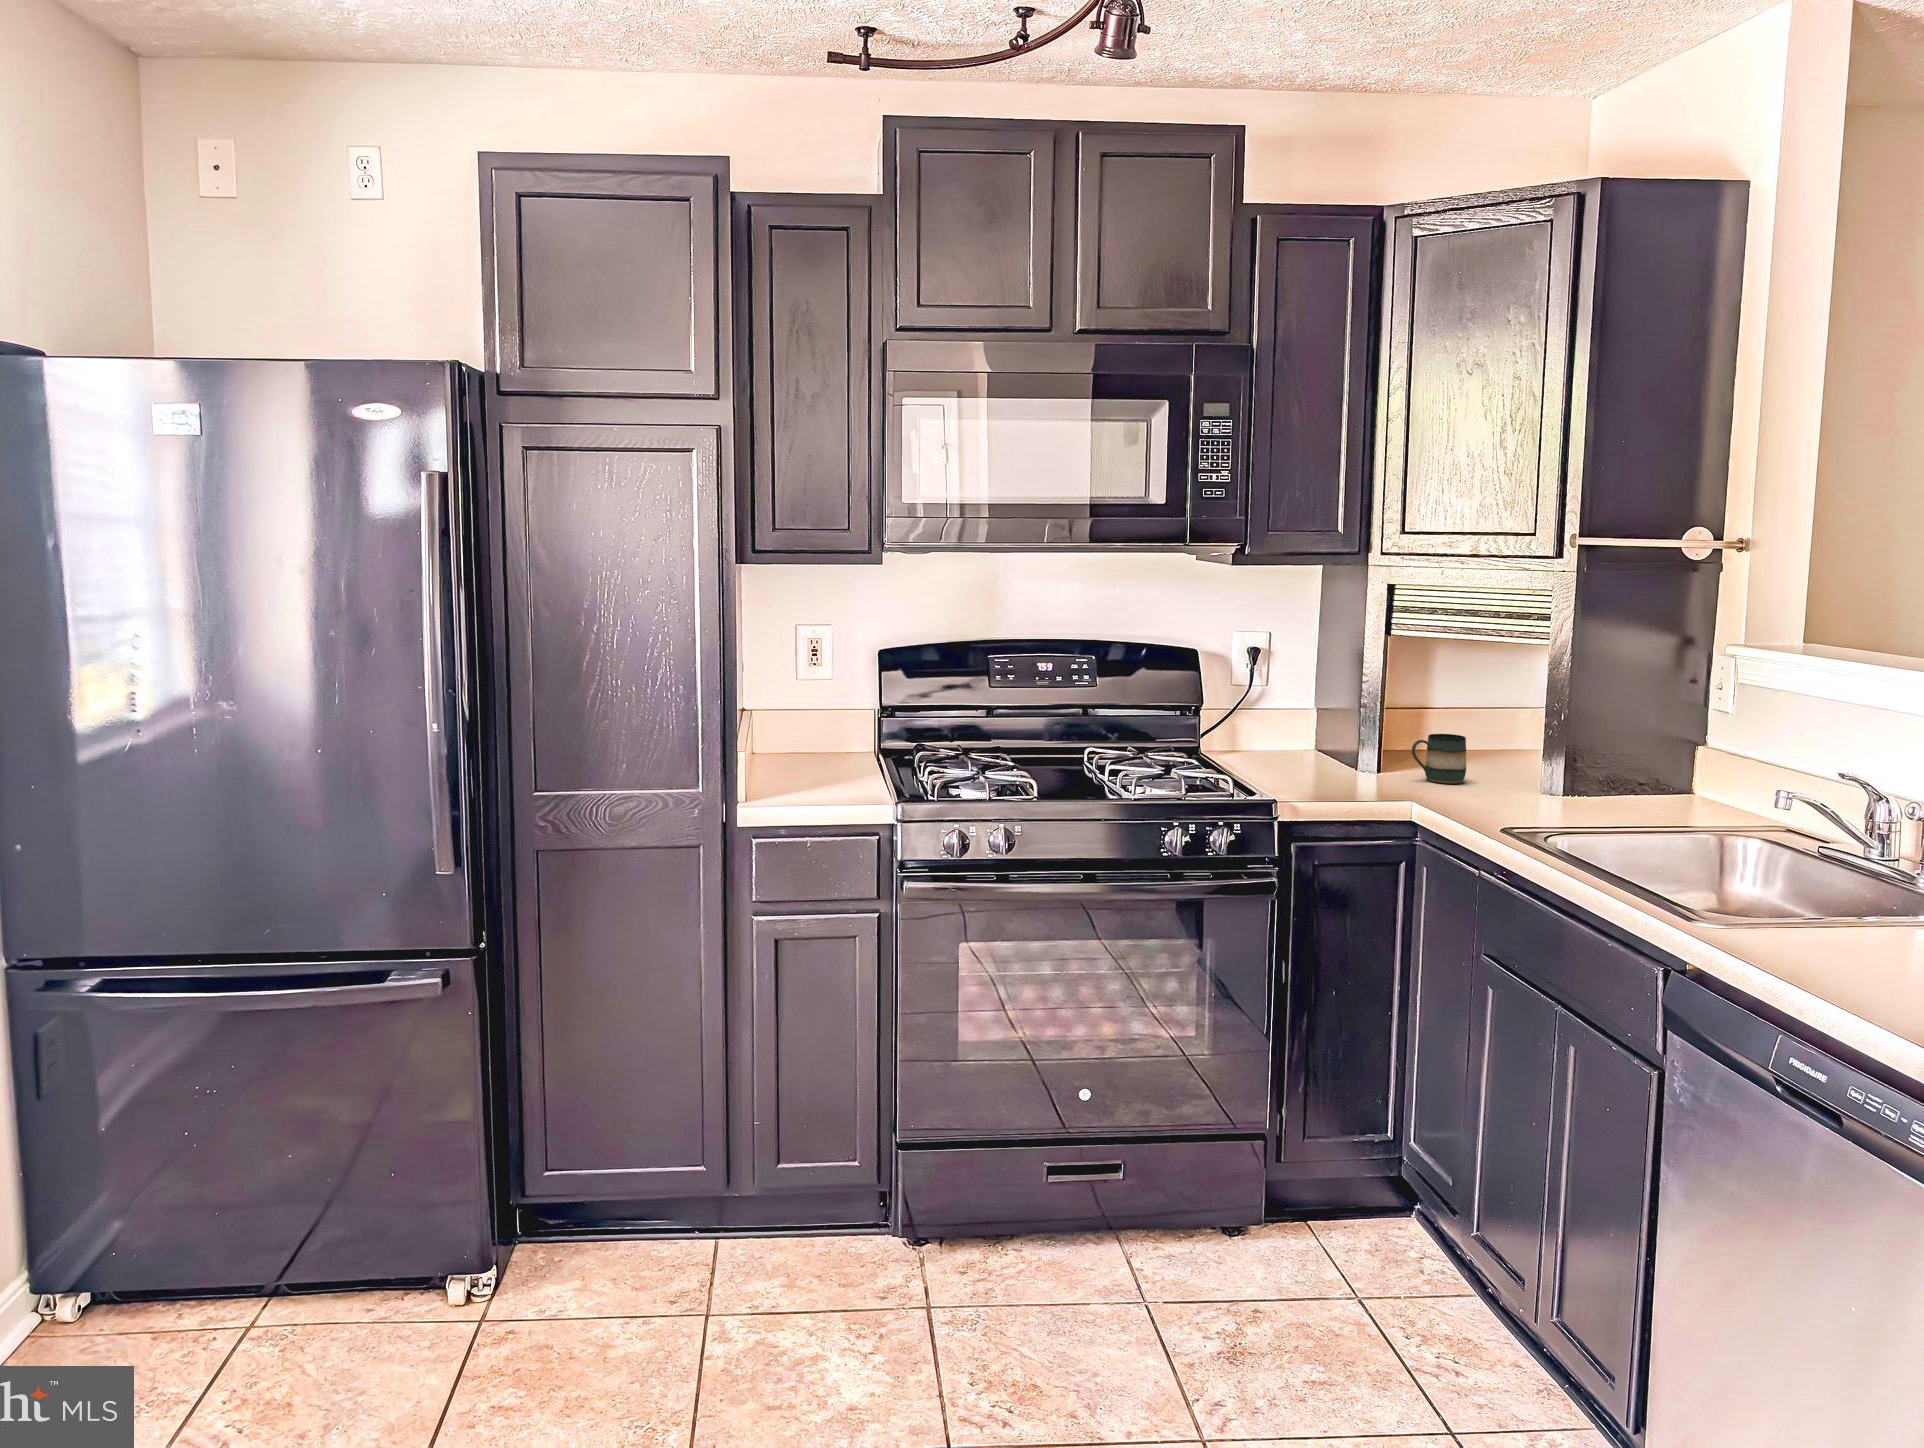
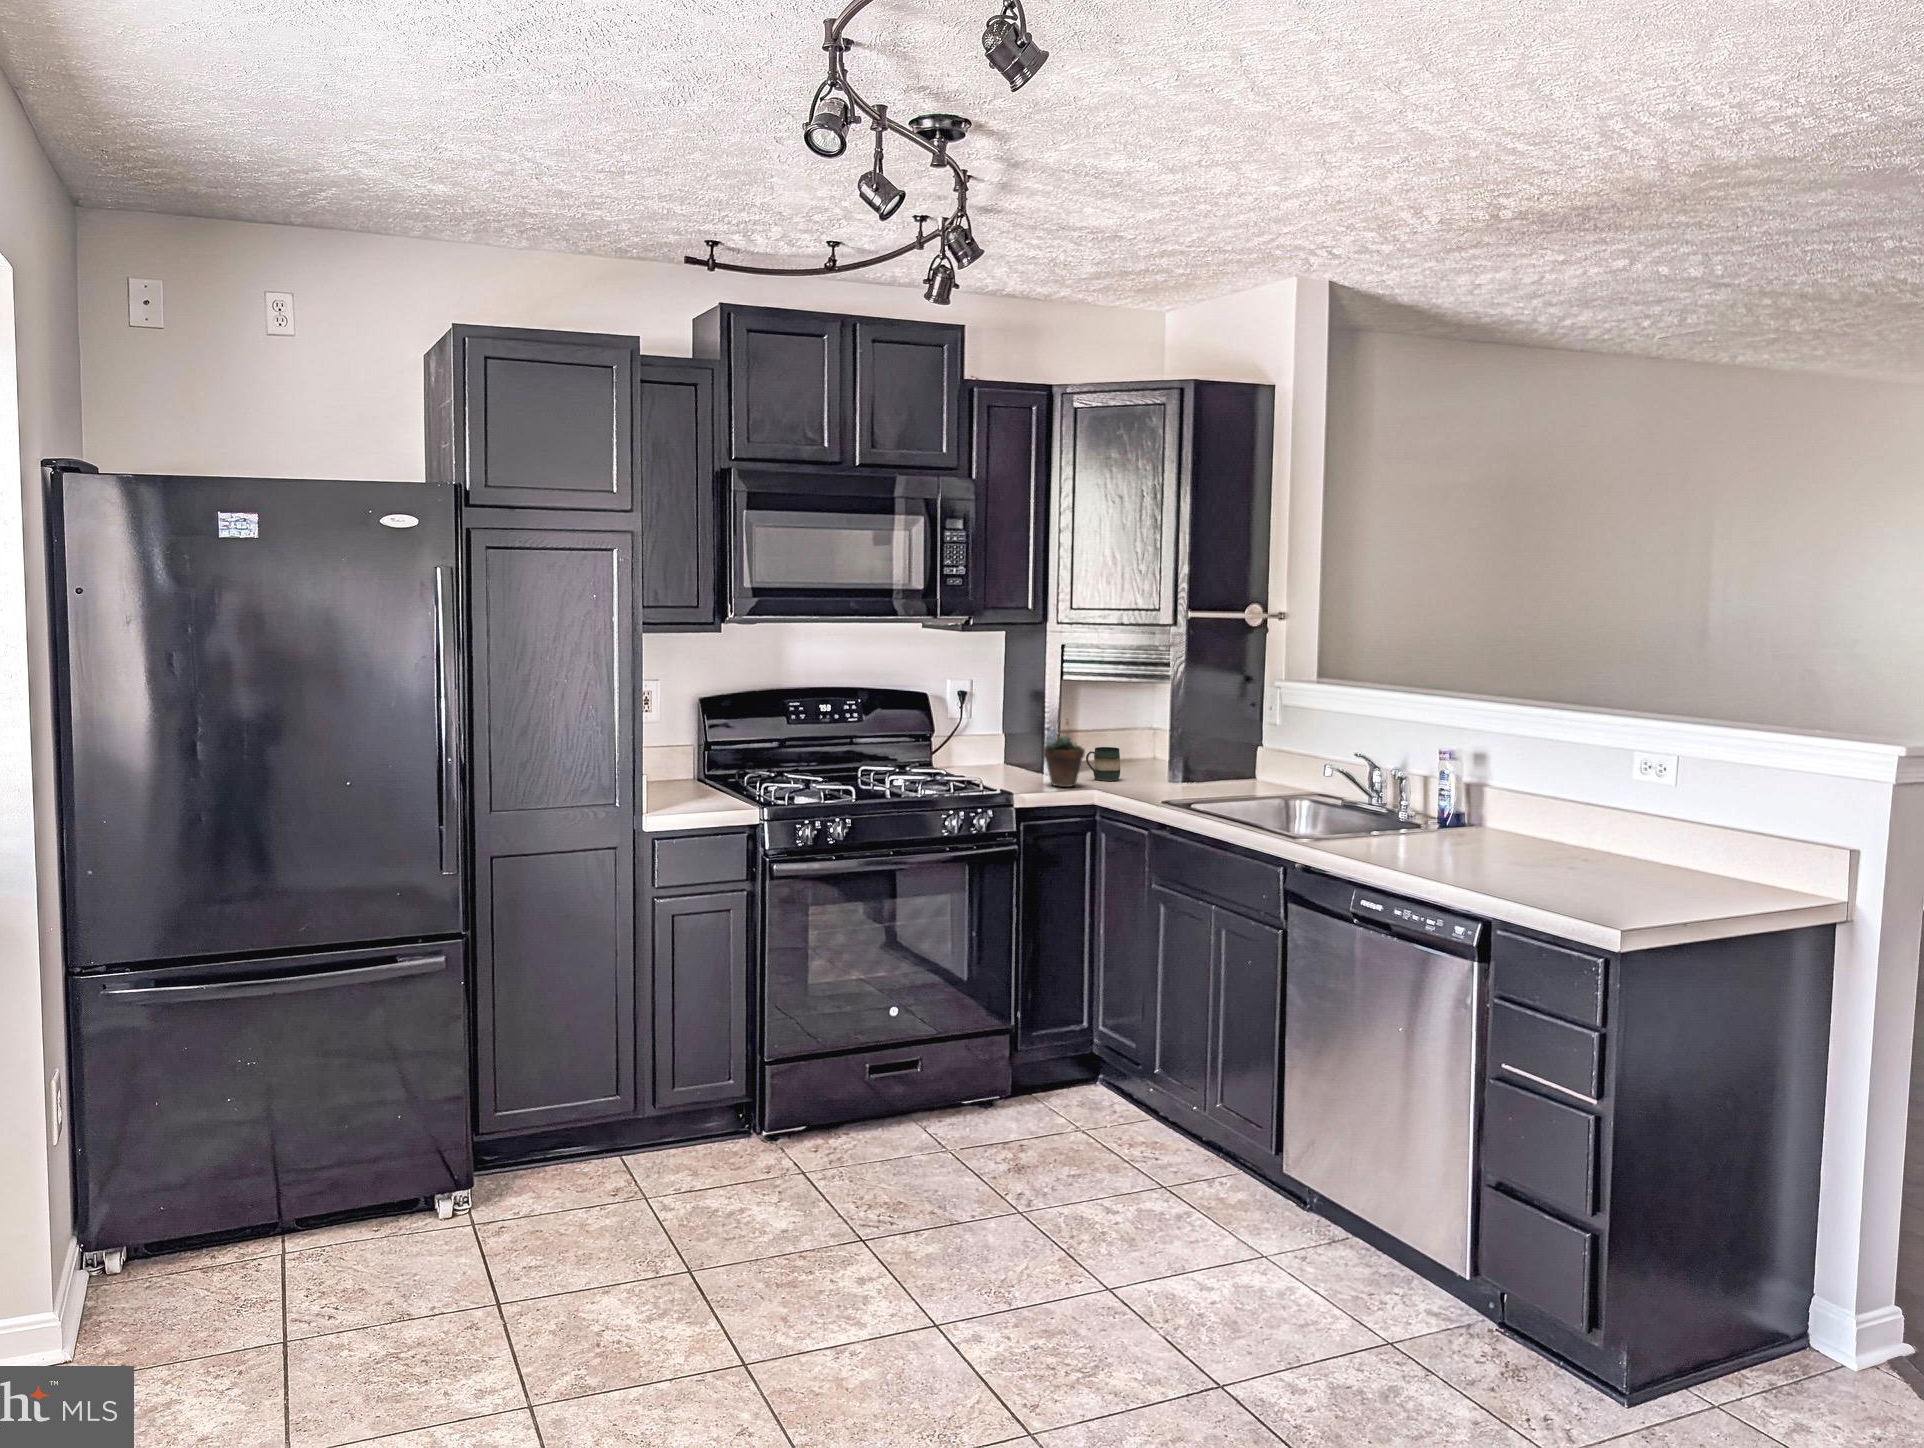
succulent plant: none [1340,692,1403,791] -> present [1043,719,1085,787]

